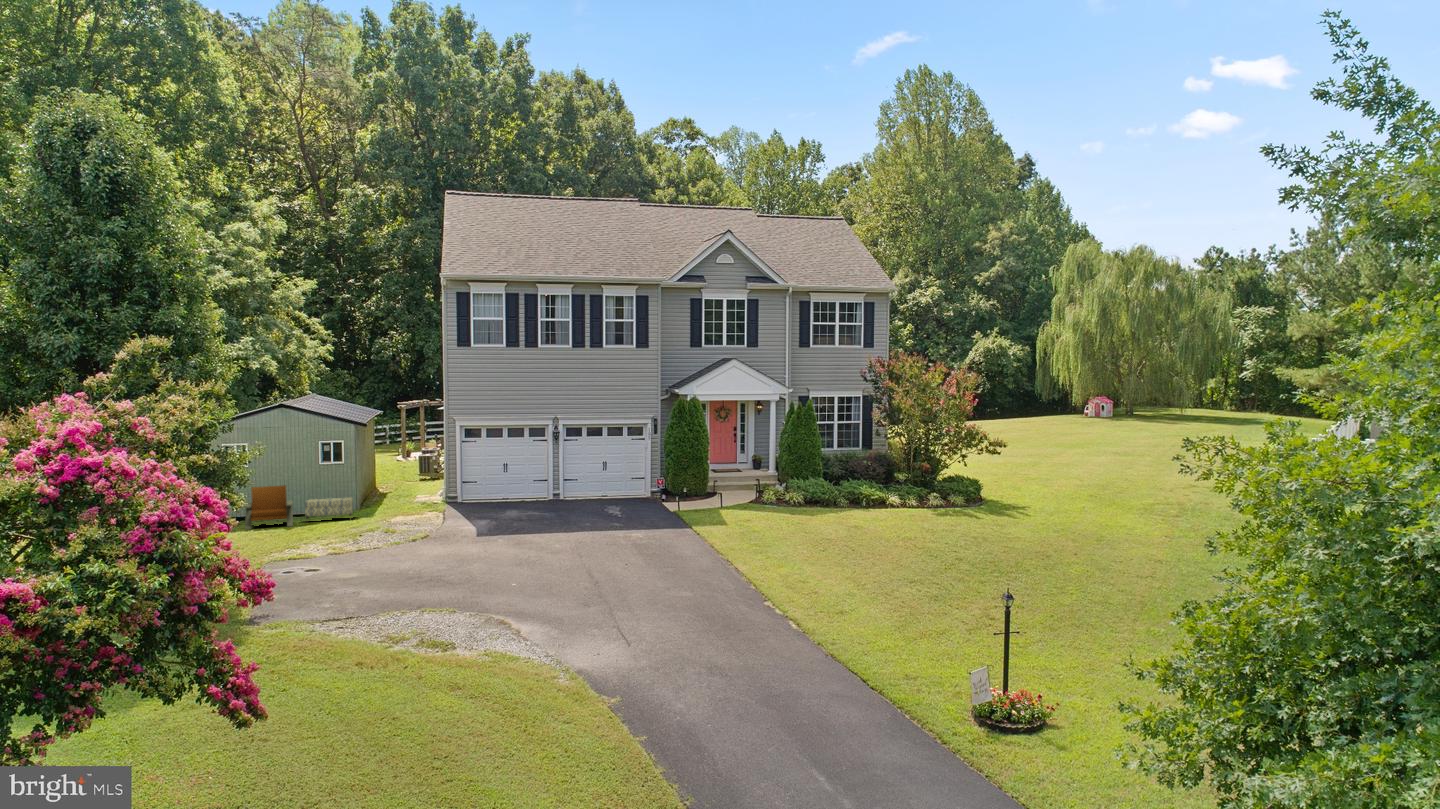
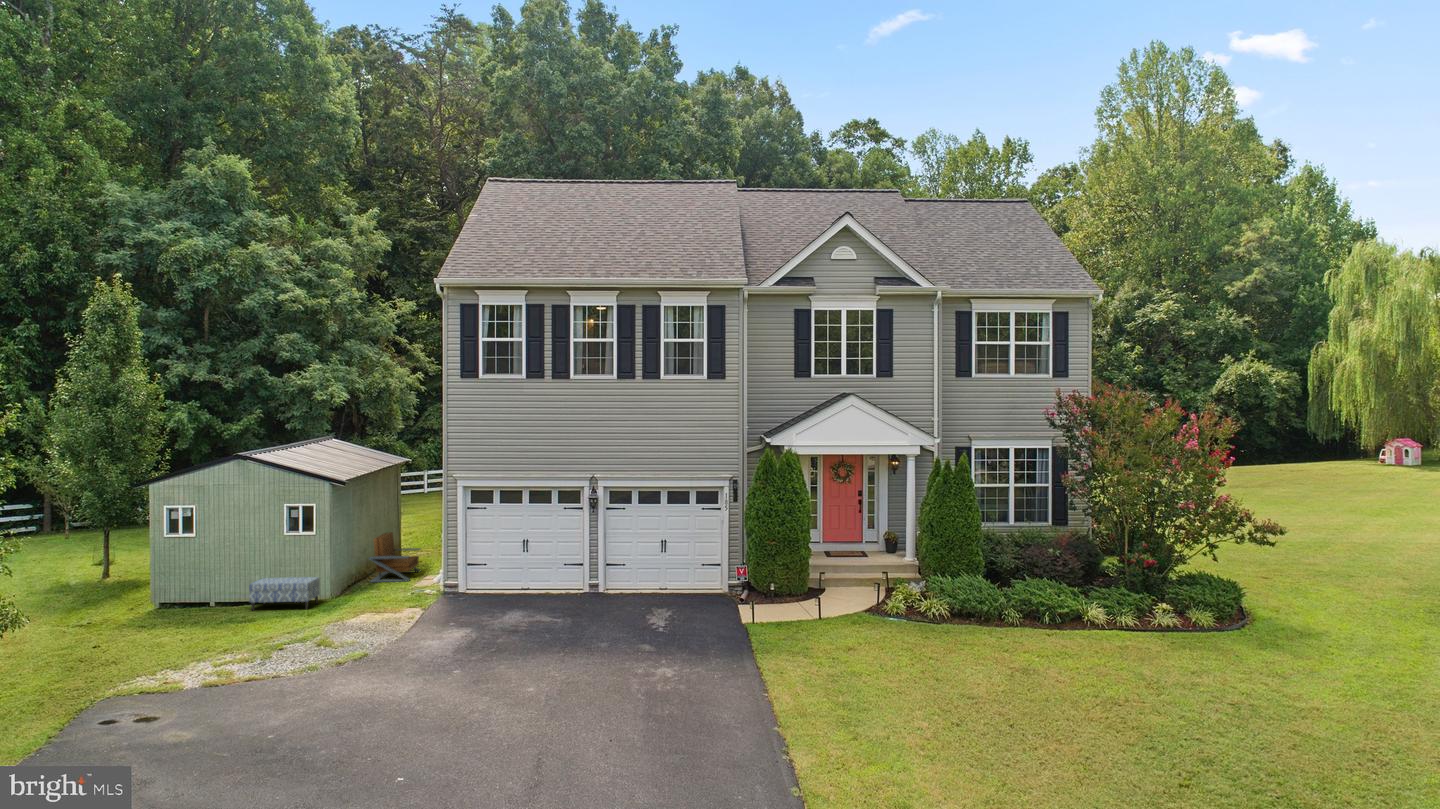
lounge chair: present [245,485,293,529] -> present [369,532,421,582]

